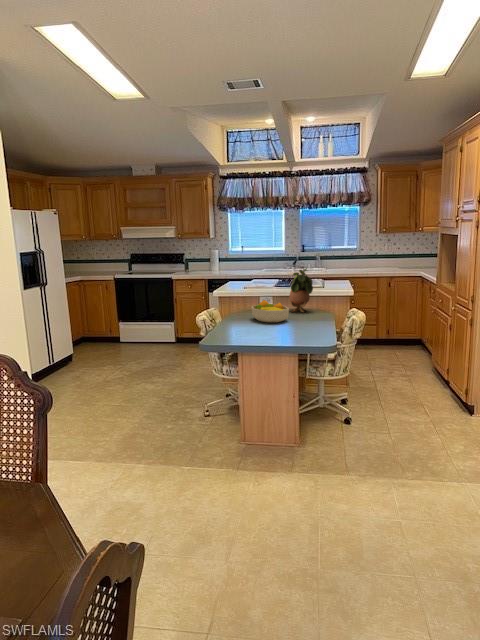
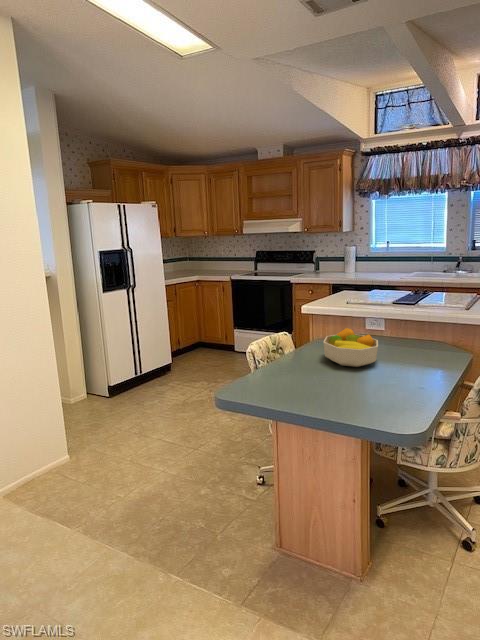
potted plant: present [289,268,313,312] -> none [398,280,437,350]

